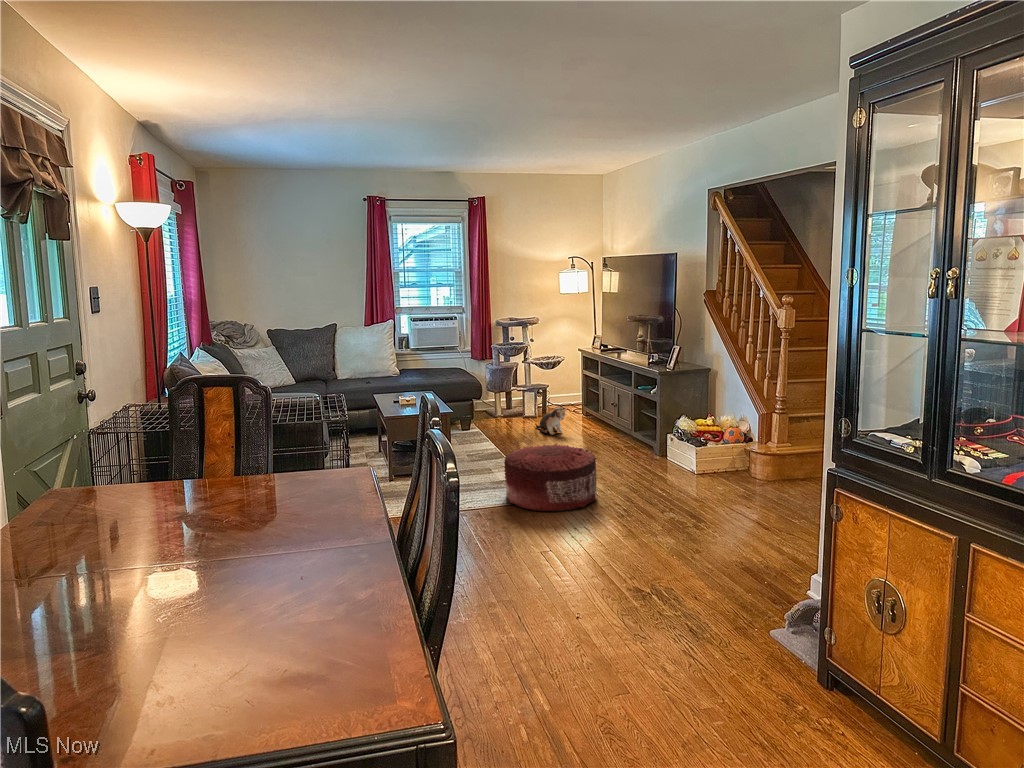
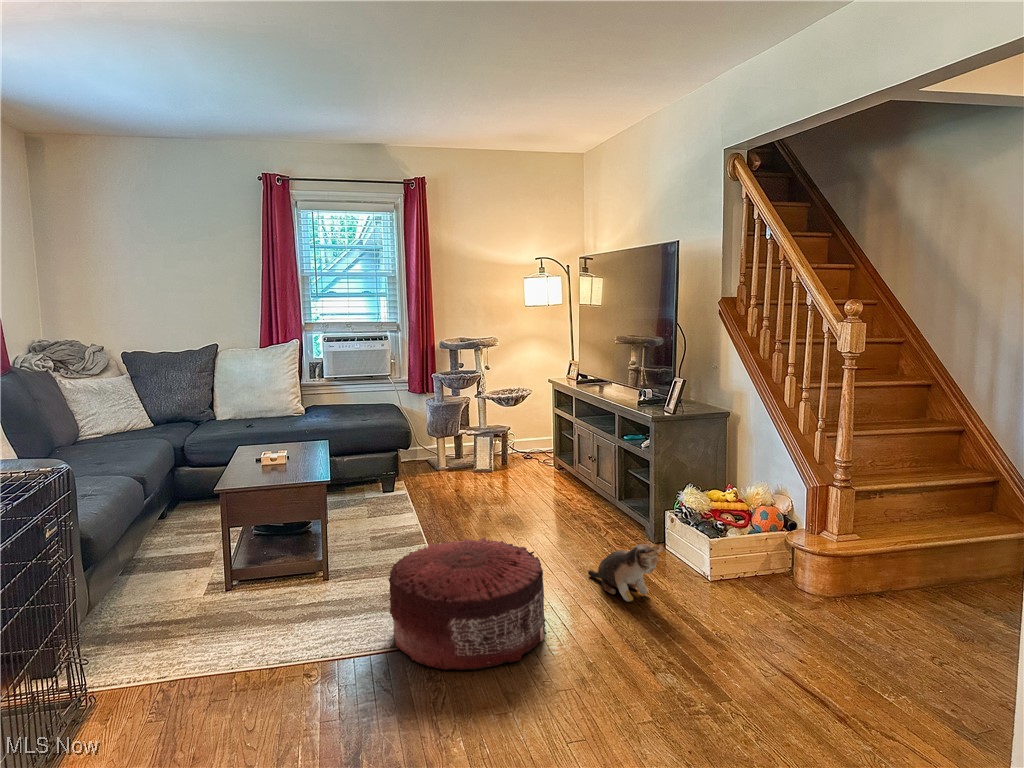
plush toy: present [536,407,567,435] -> present [588,544,663,602]

